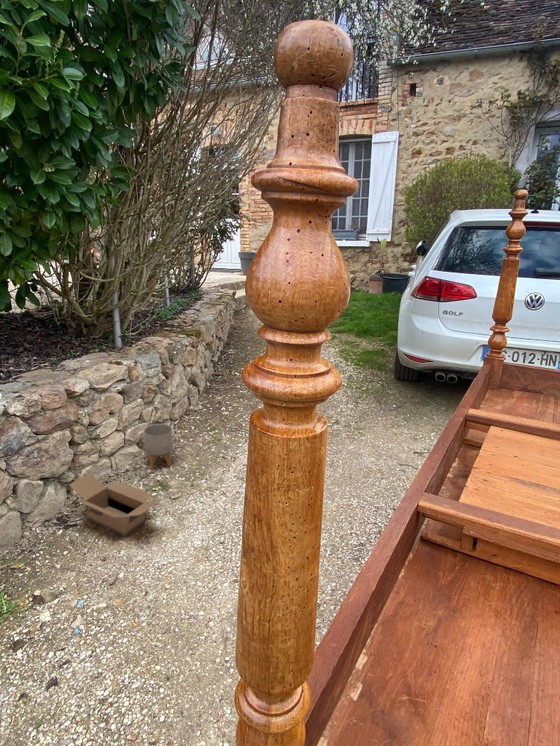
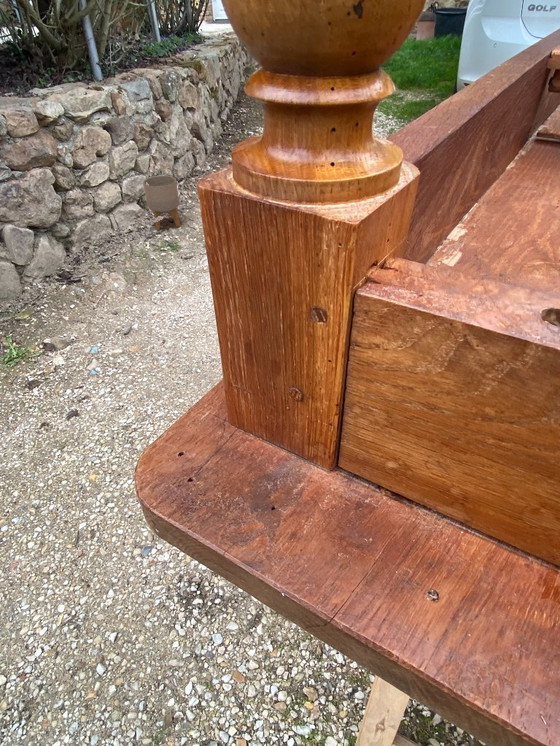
cardboard box: present [69,474,159,537] -> none [64,227,169,291]

